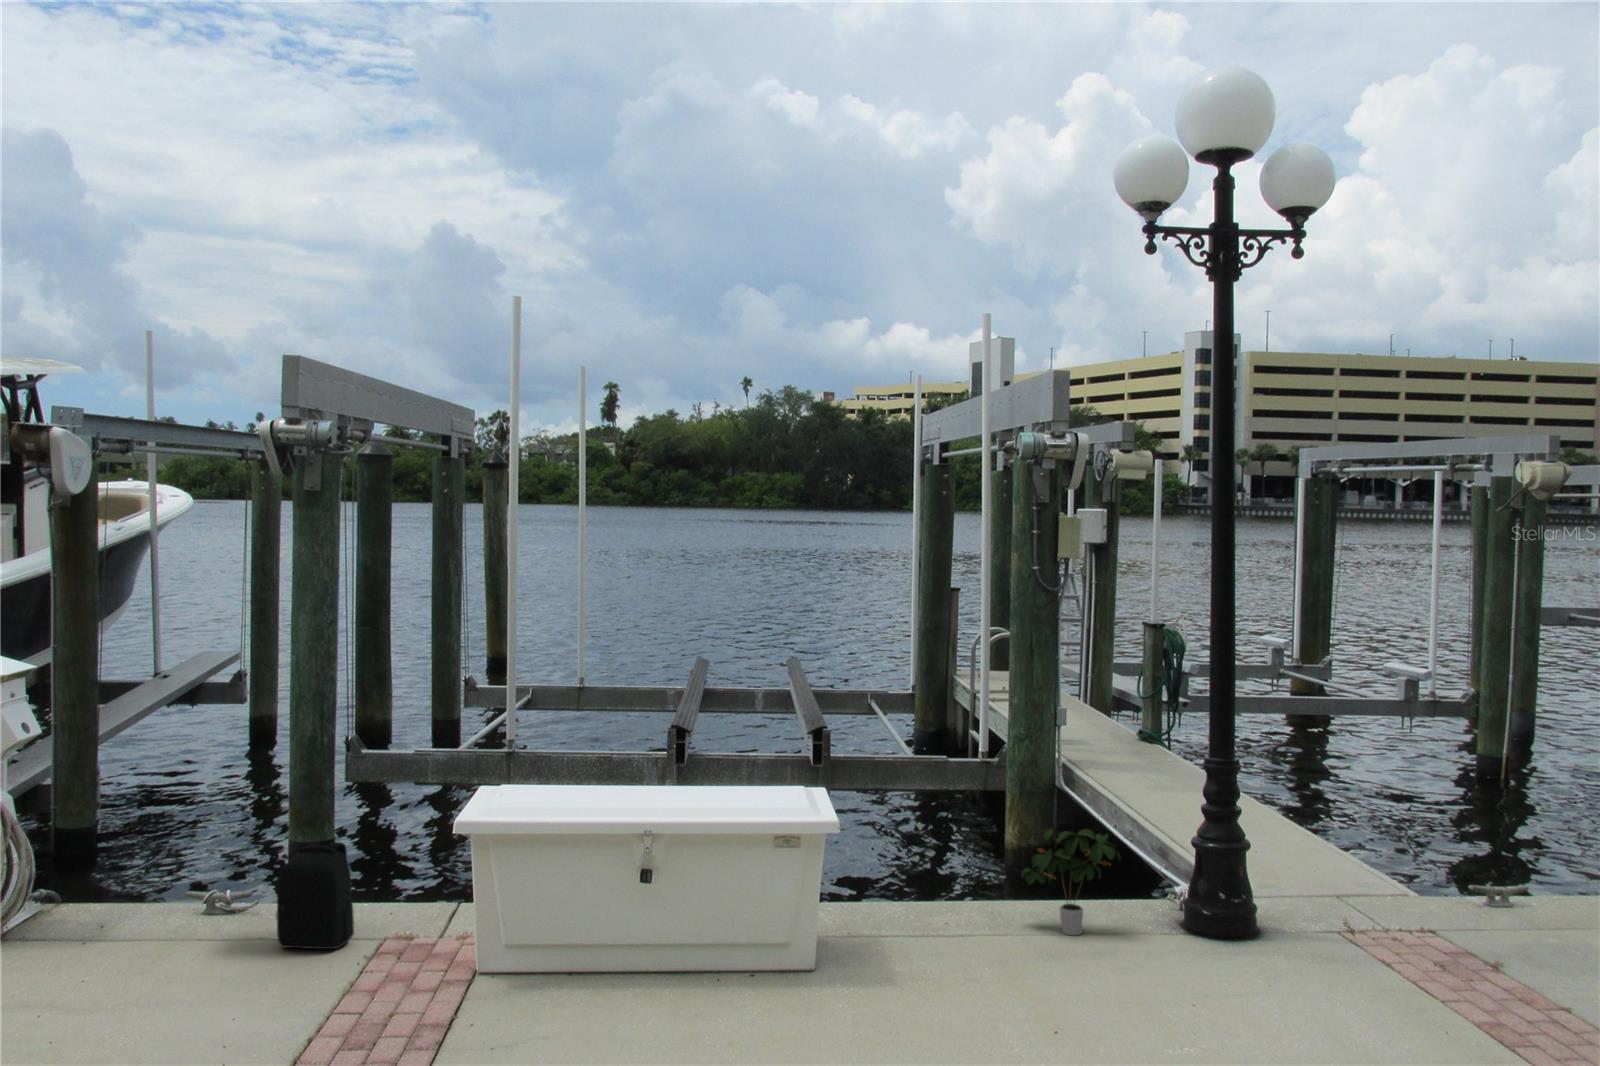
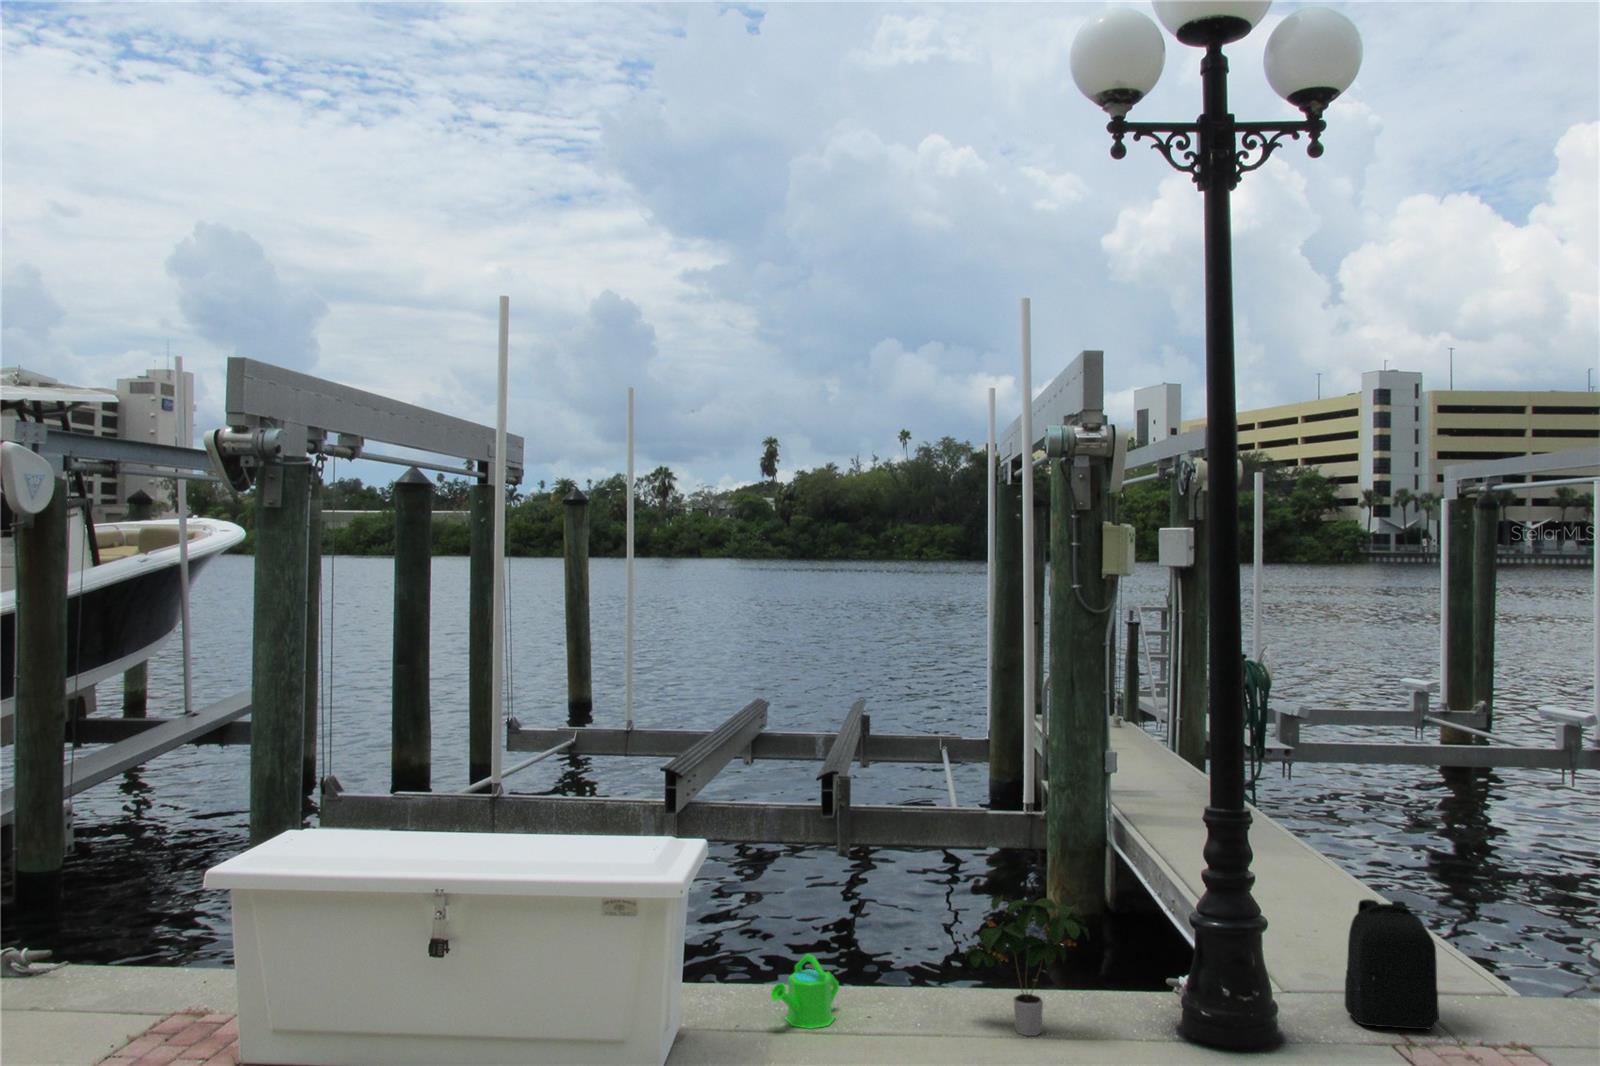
backpack: present [276,841,354,949] -> present [1345,899,1439,1029]
watering can: none [874,878,920,937] -> present [771,954,839,1029]

